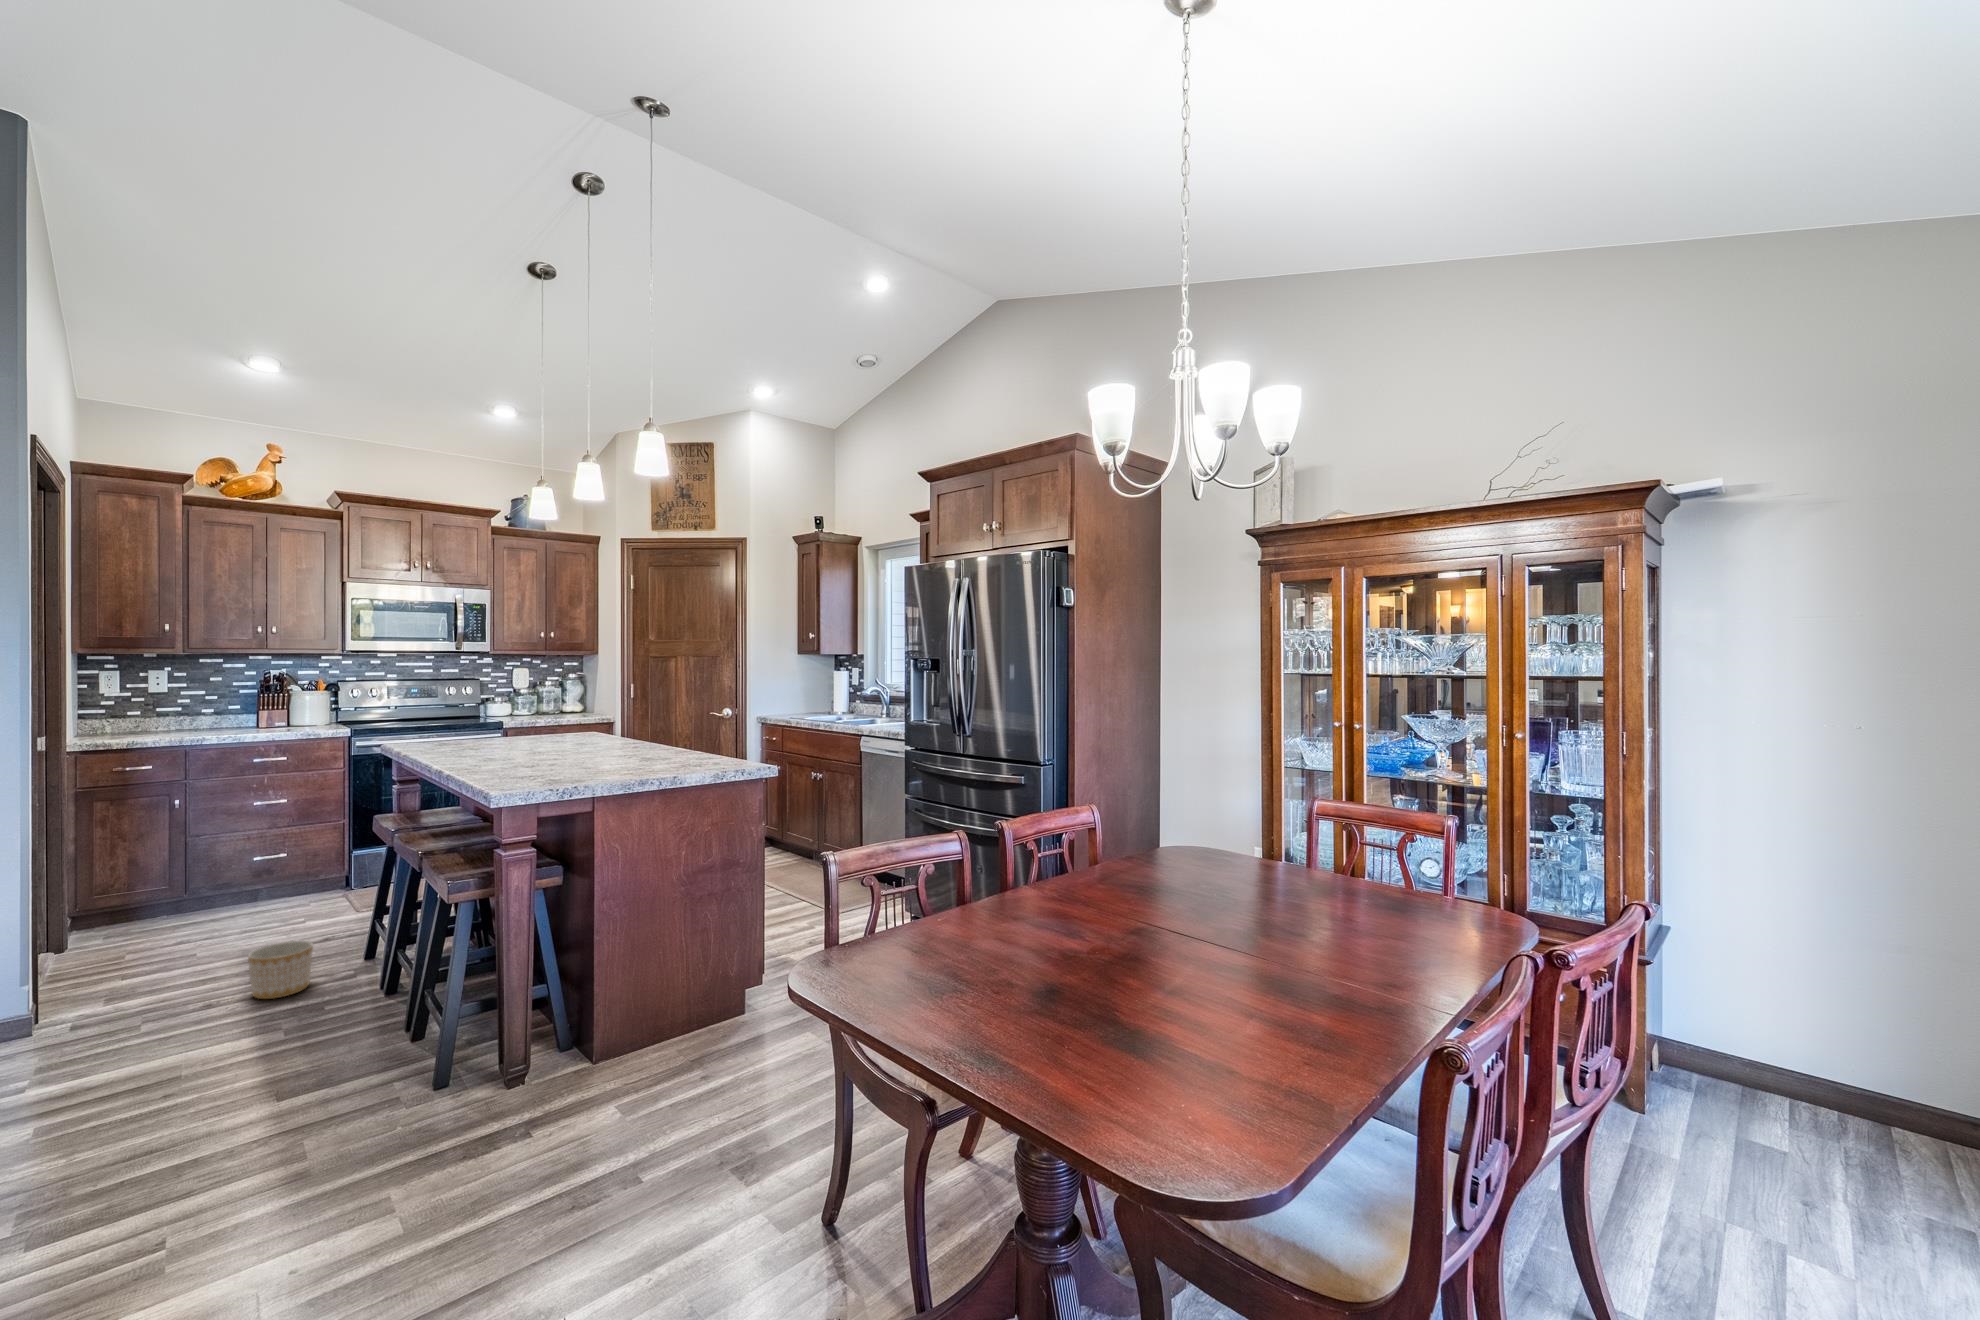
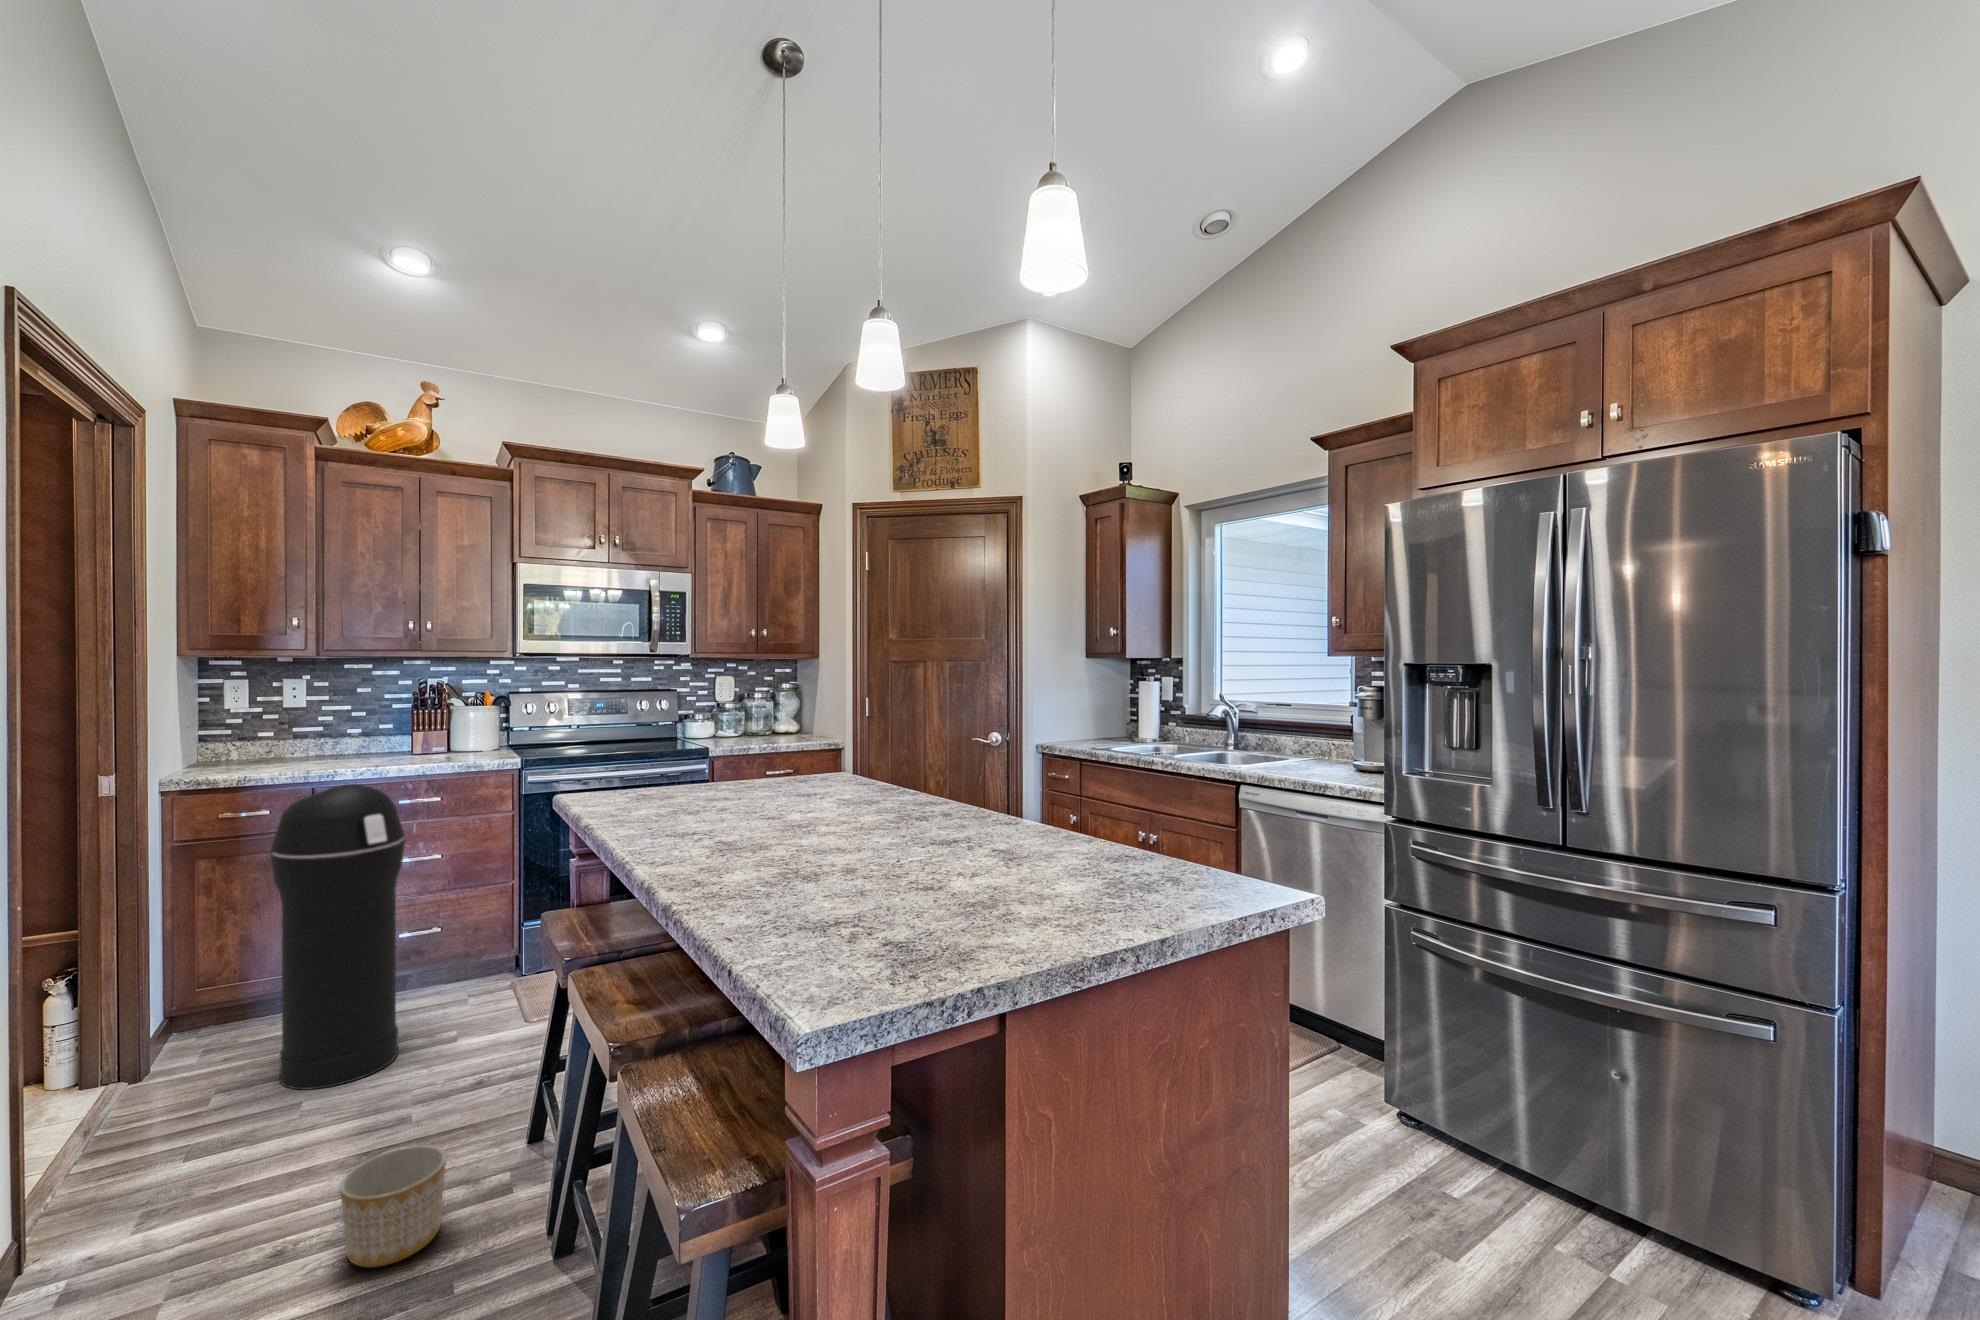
trash can: none [168,740,267,943] -> present [271,784,405,1090]

